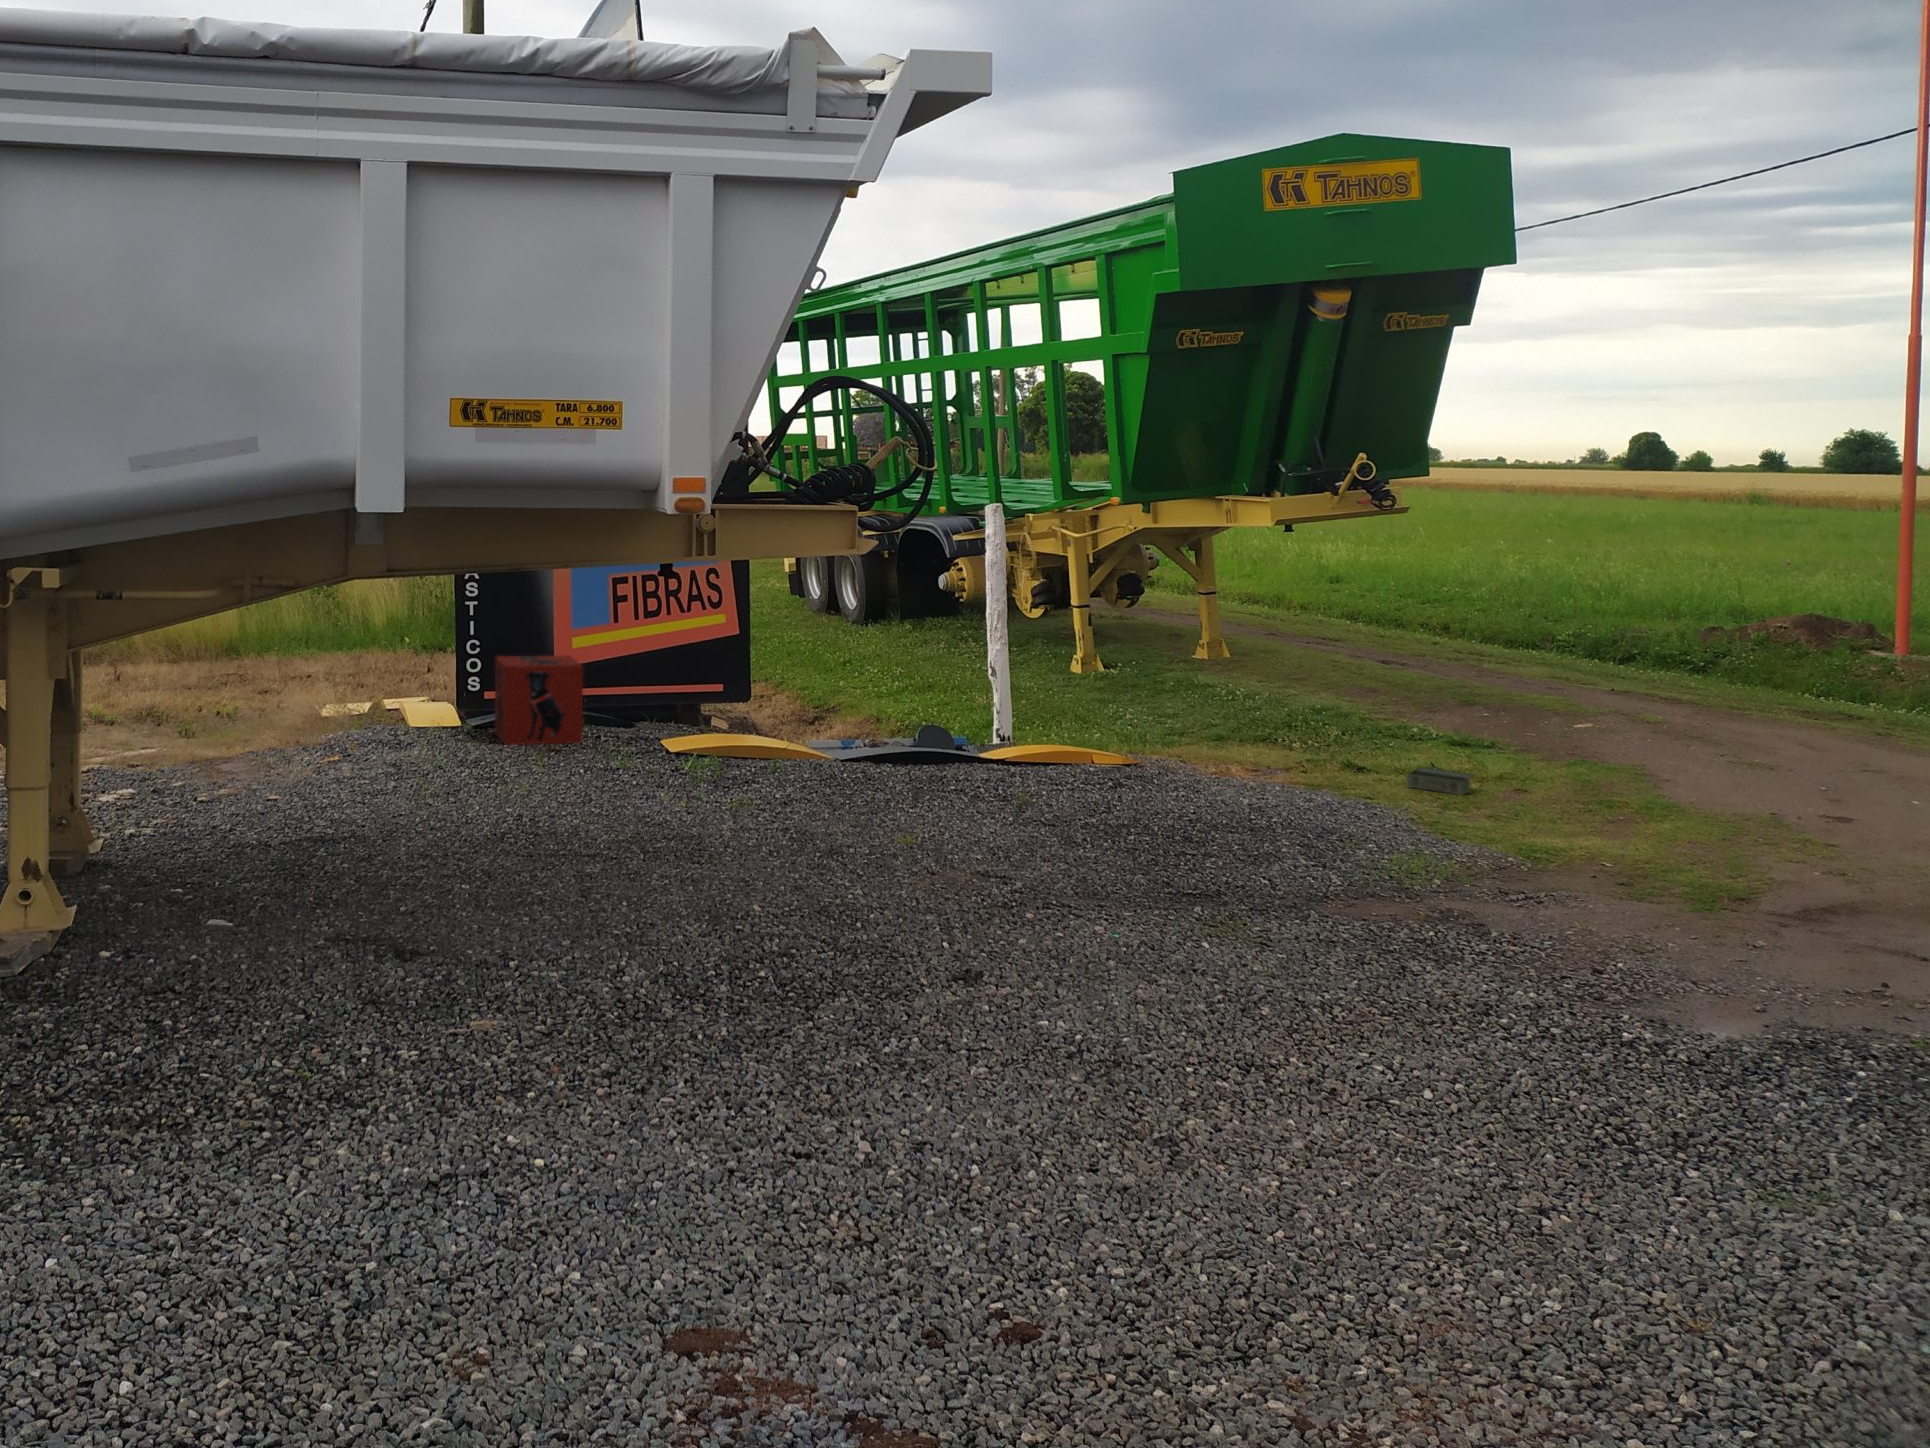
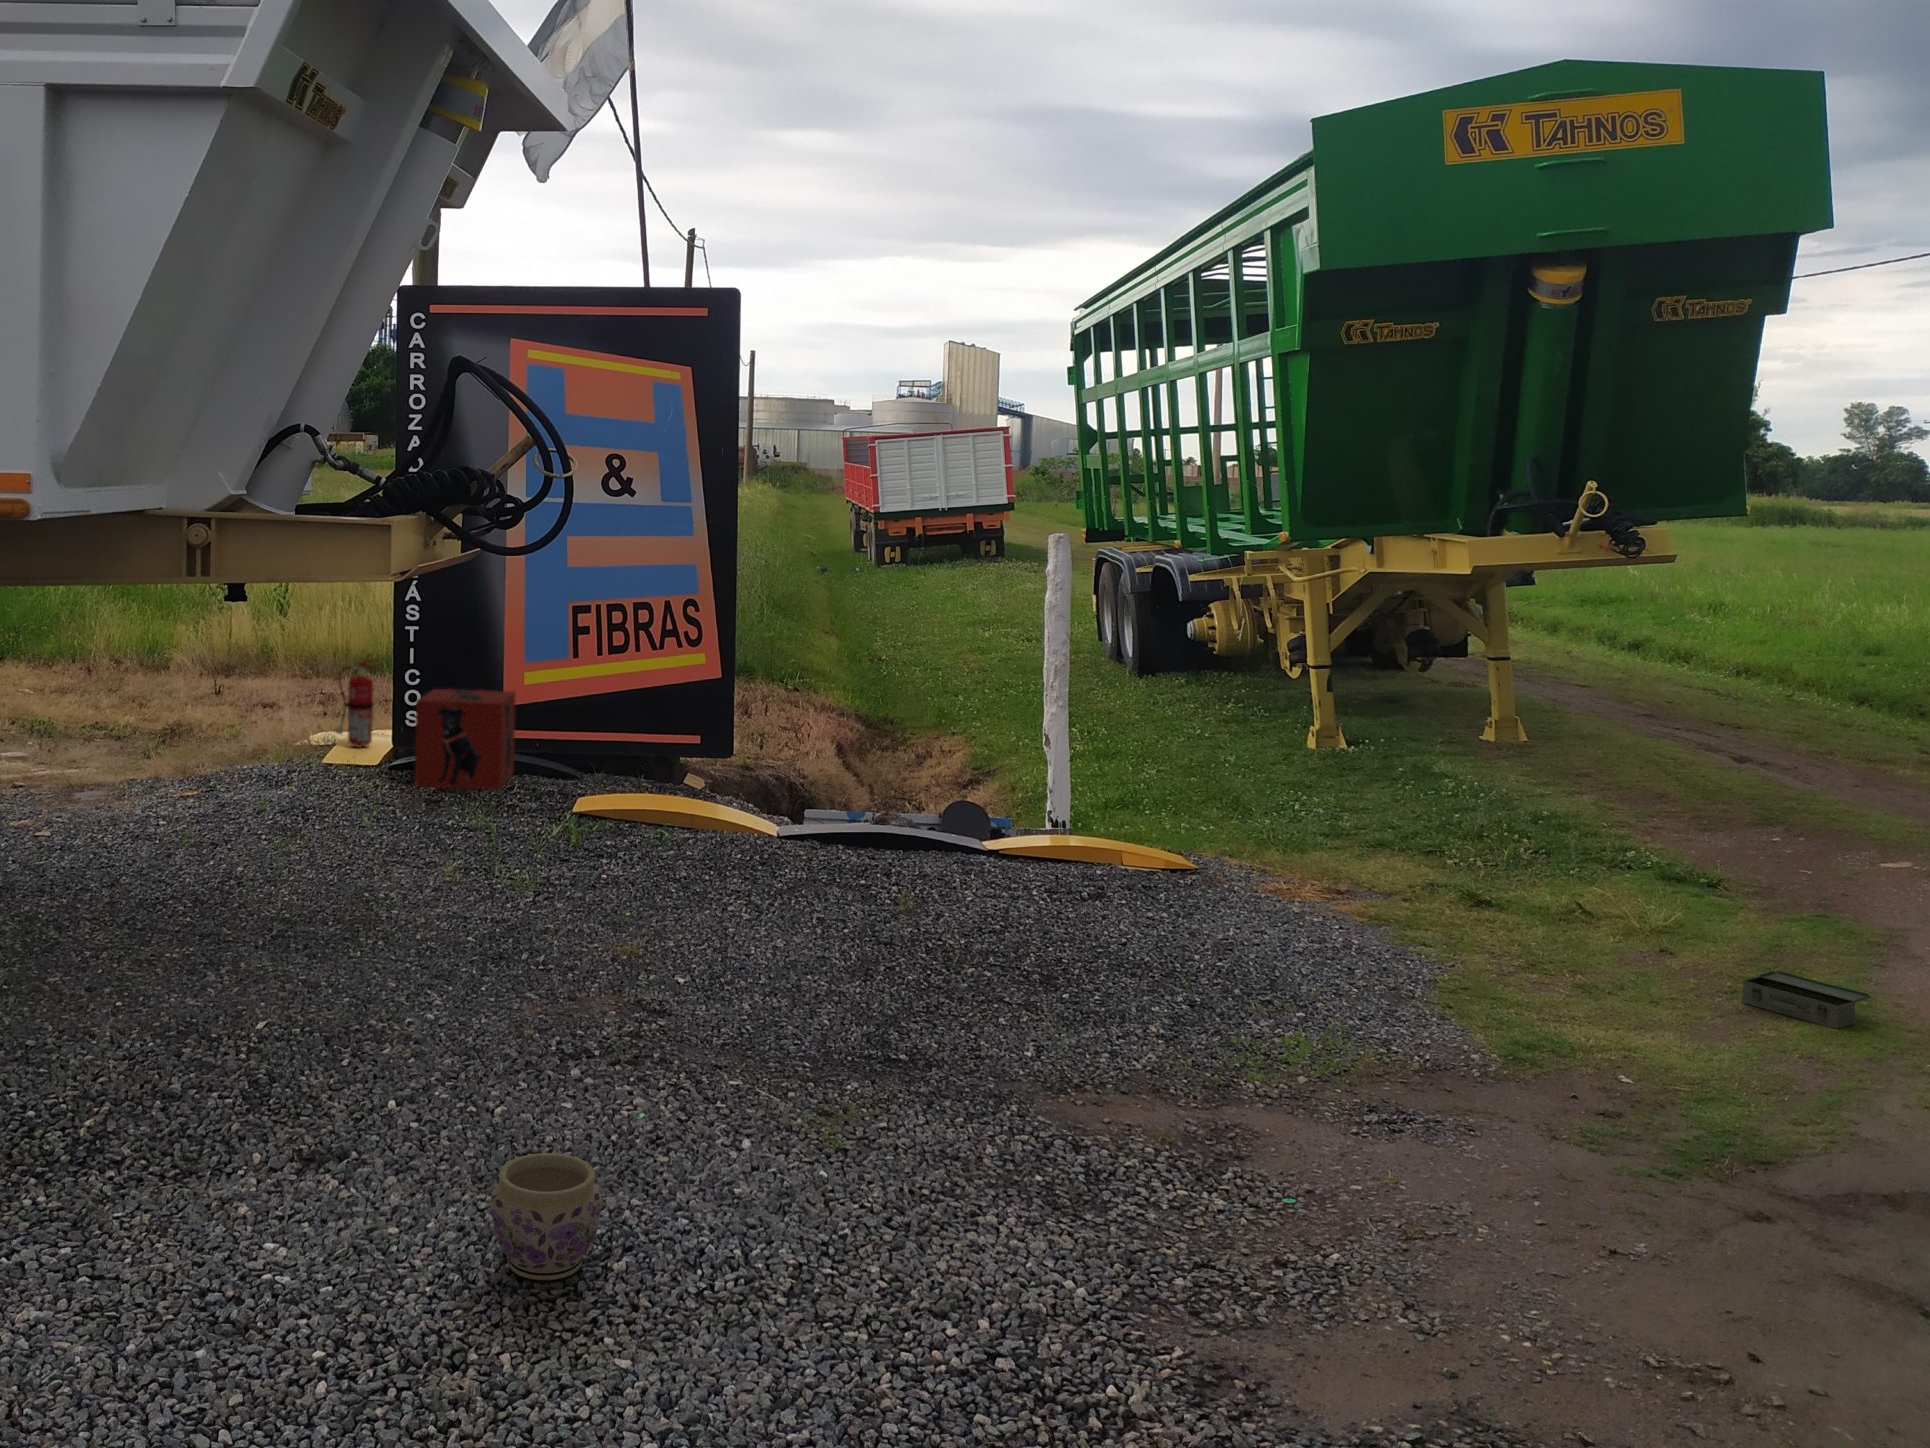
fire extinguisher: none [364,627,404,717] -> present [336,653,374,748]
toolbox: present [1407,767,1475,795] -> present [1743,971,1871,1029]
planter: none [1156,943,1234,1023] -> present [491,1153,602,1283]

